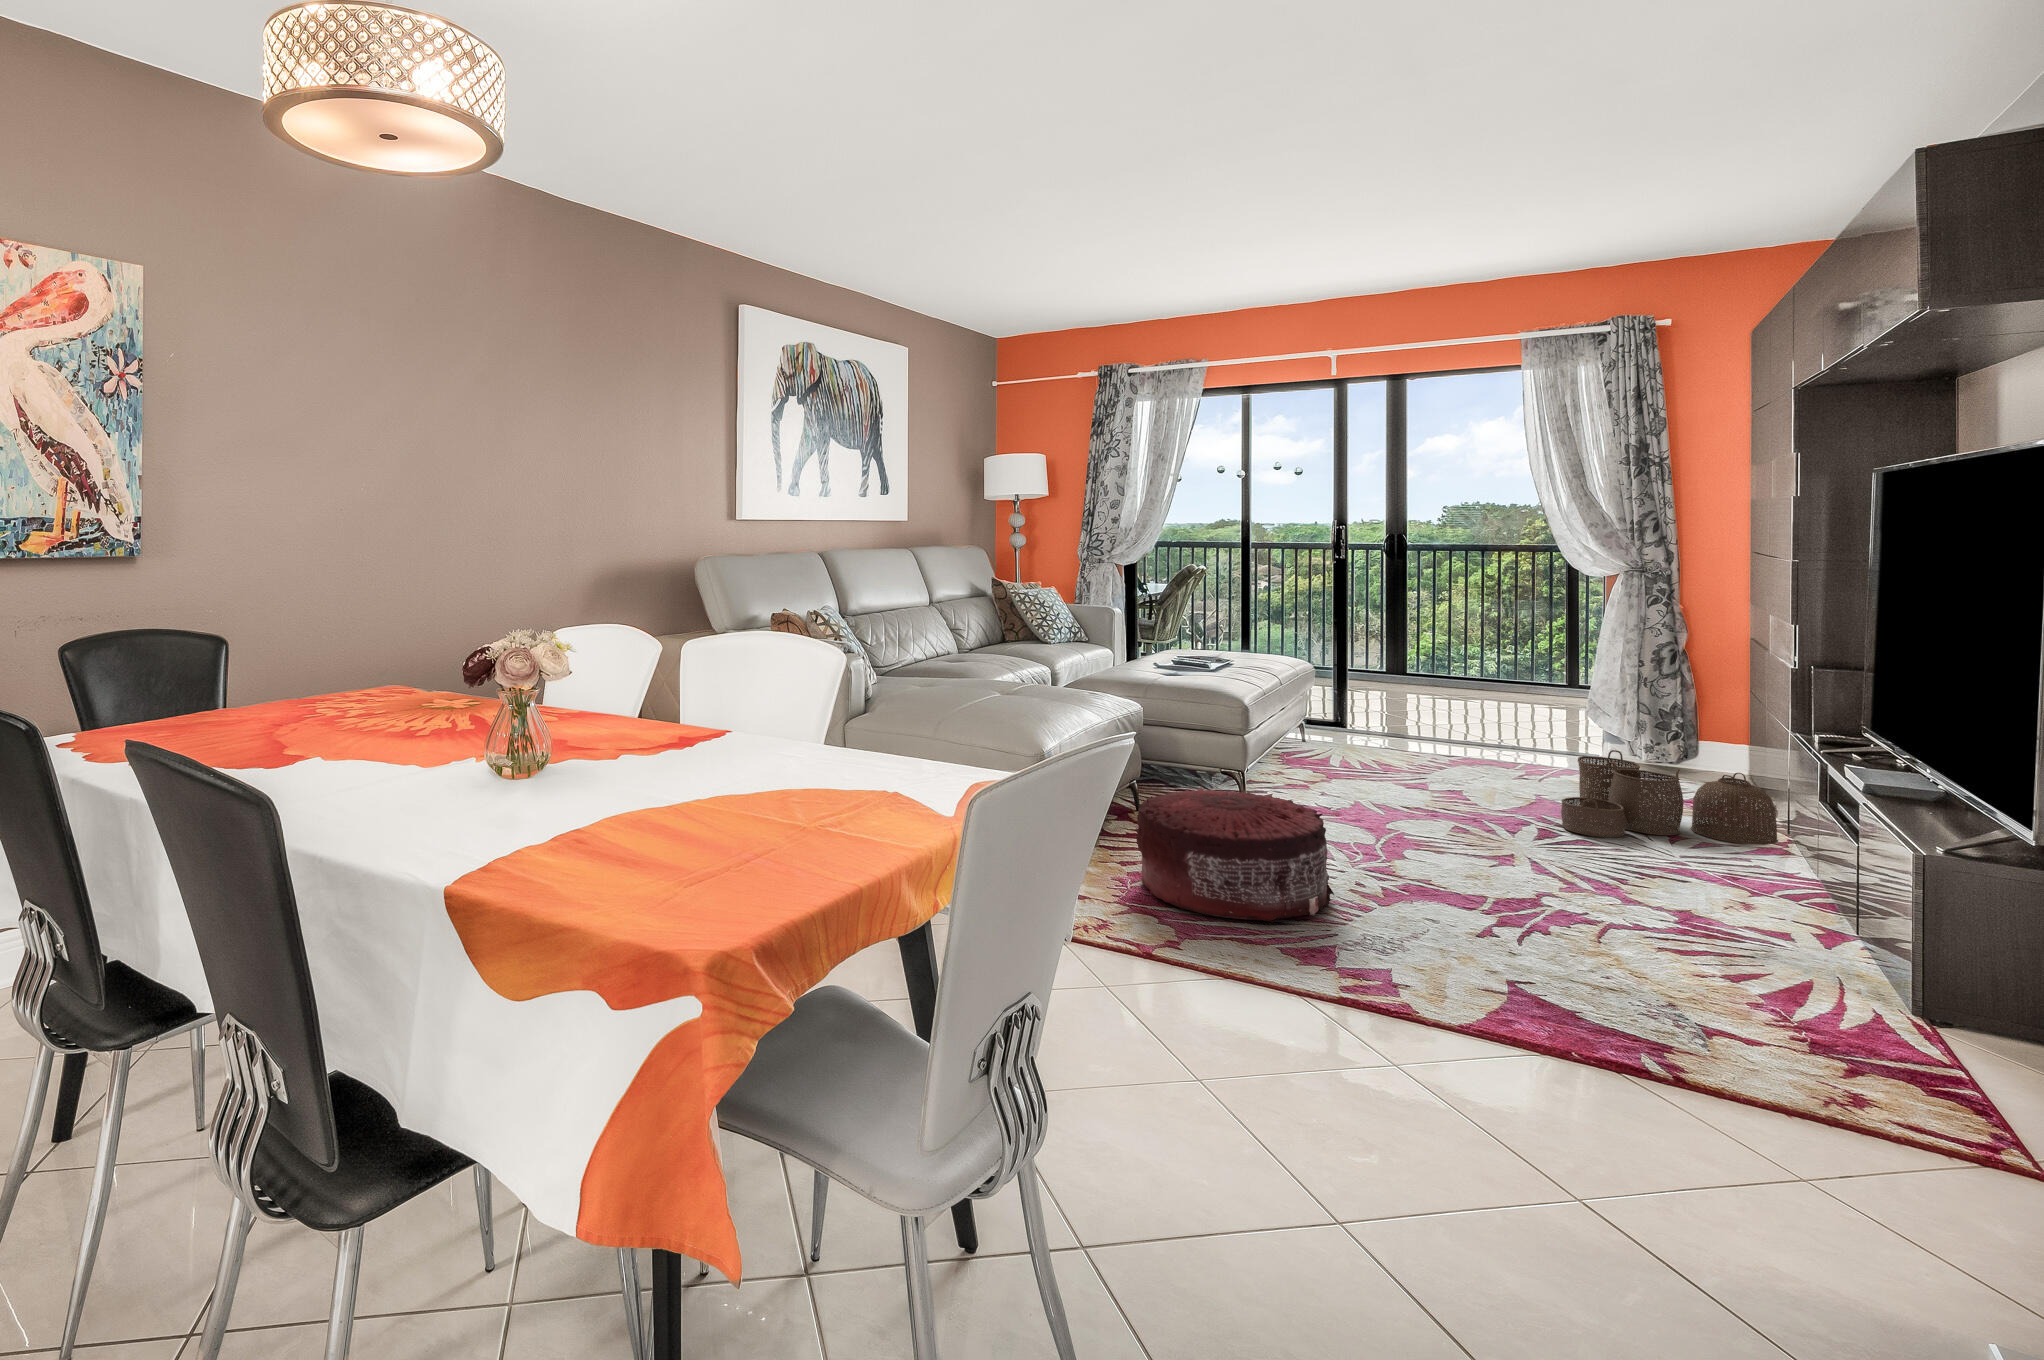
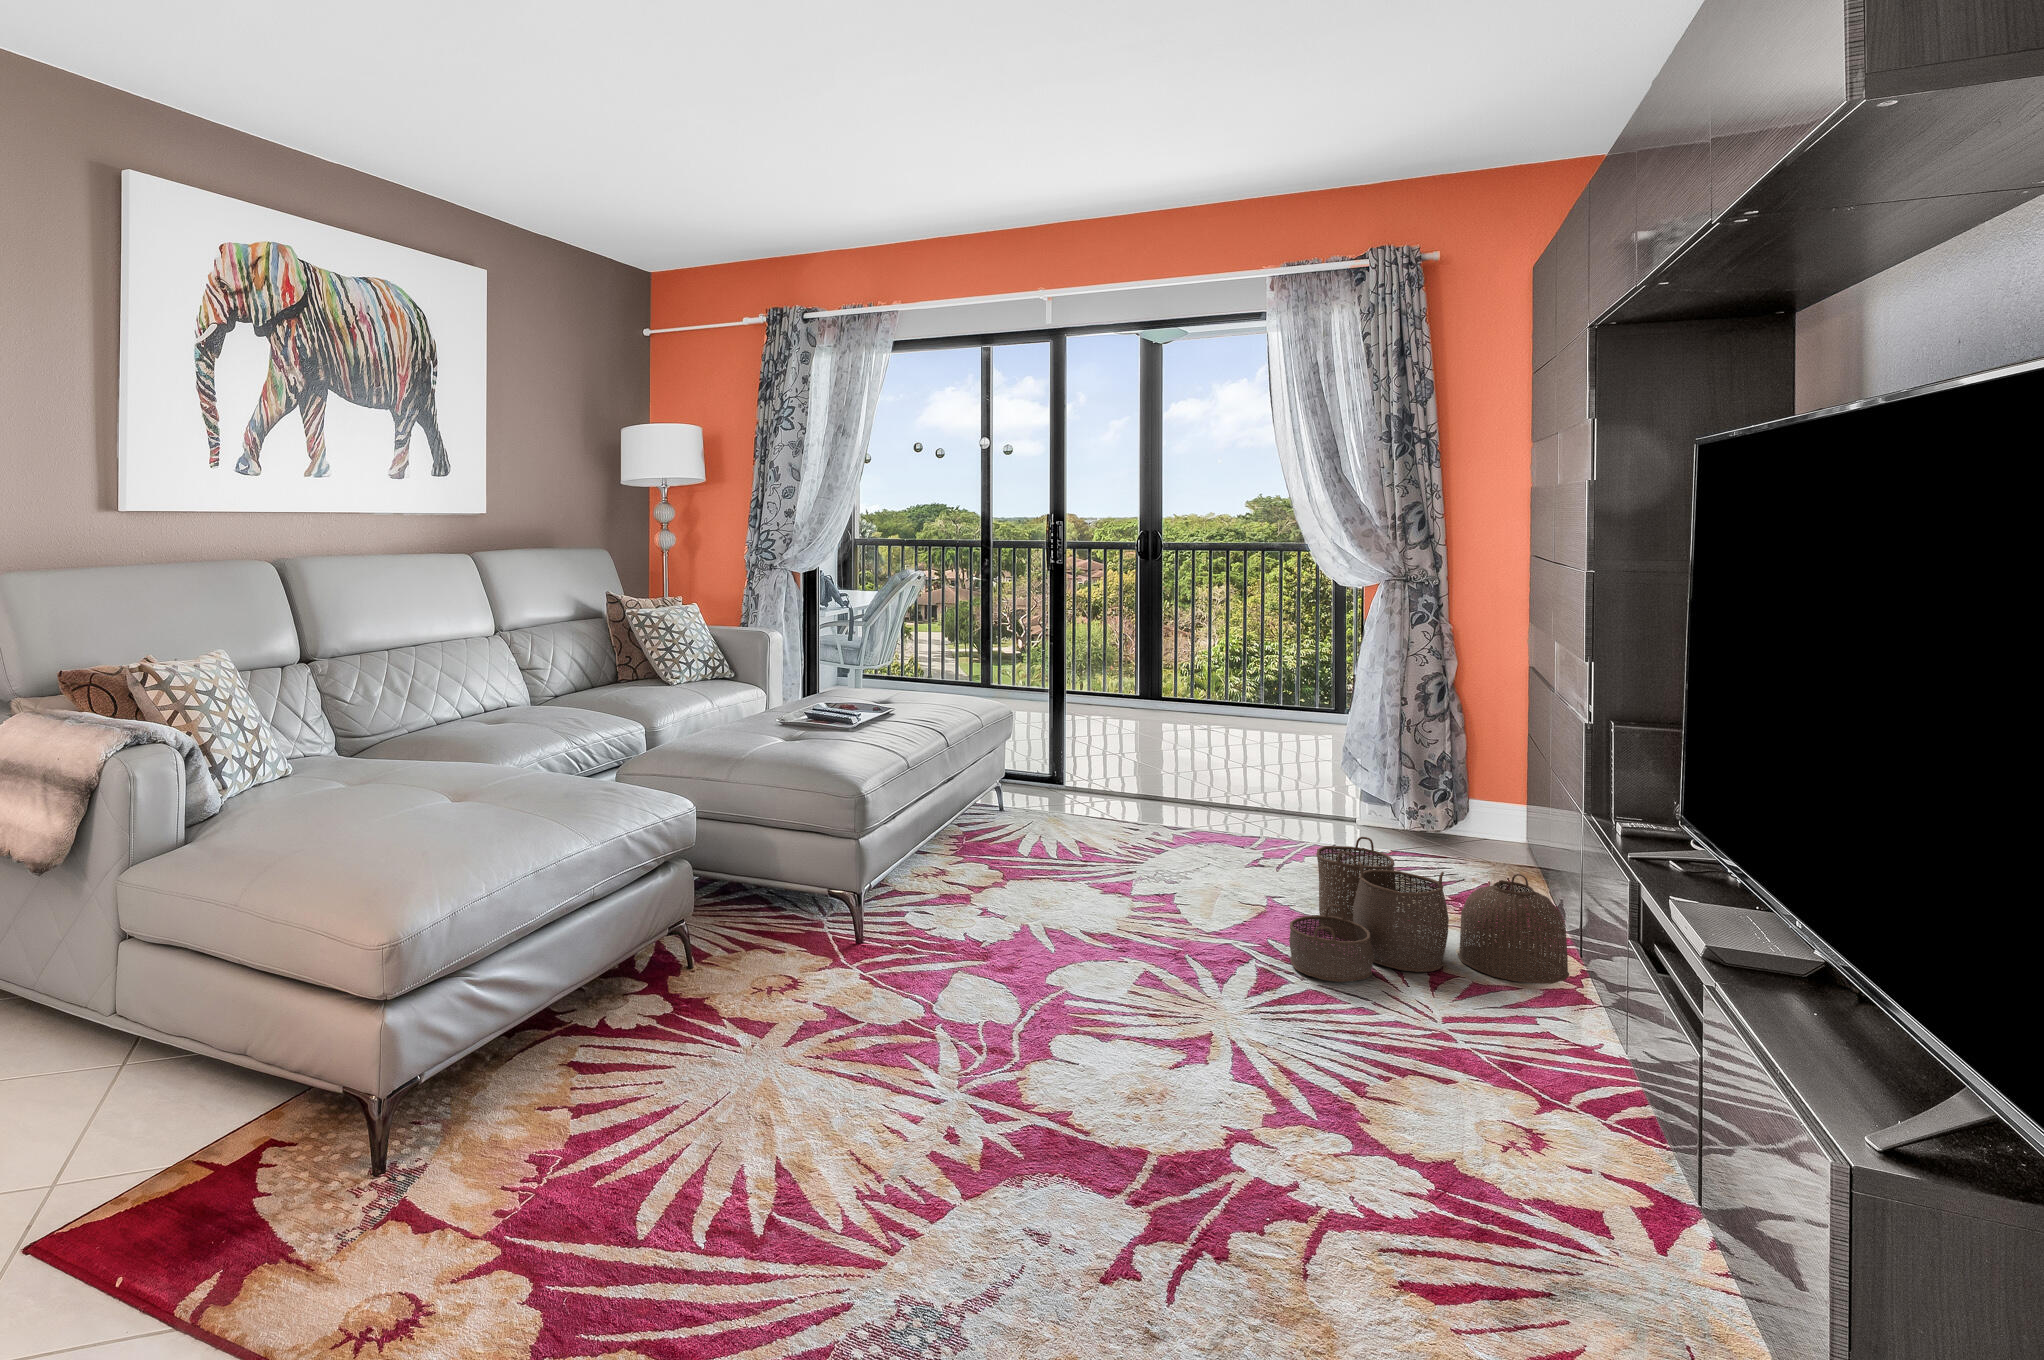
pouf: present [1136,787,1334,921] -> none [567,966,895,1270]

